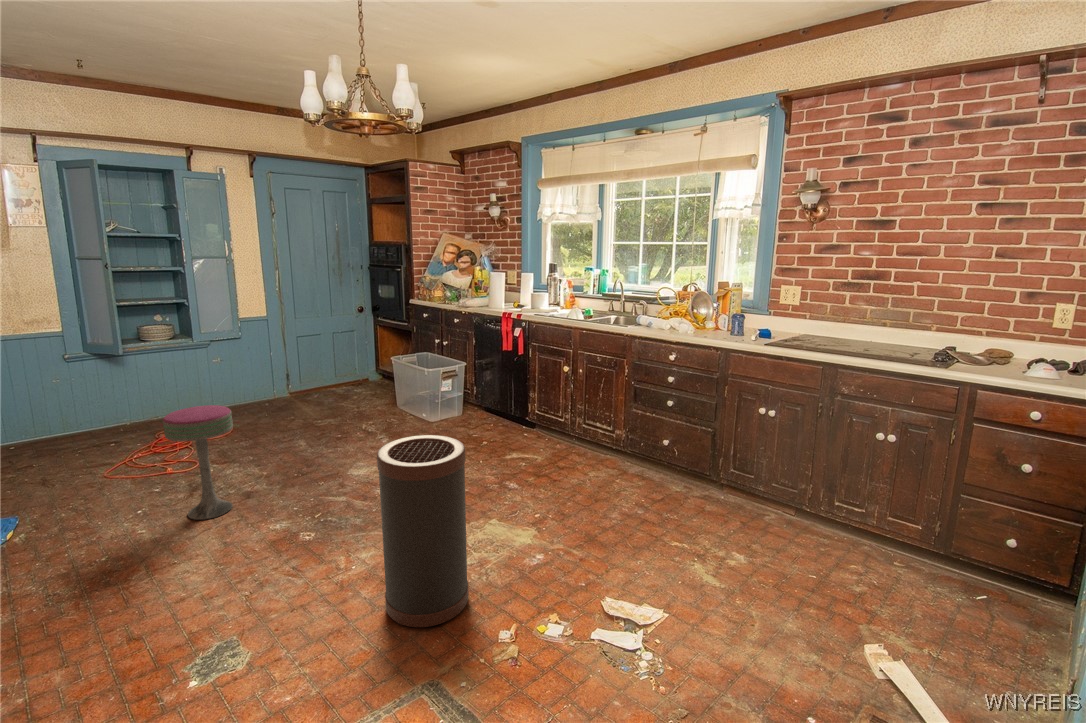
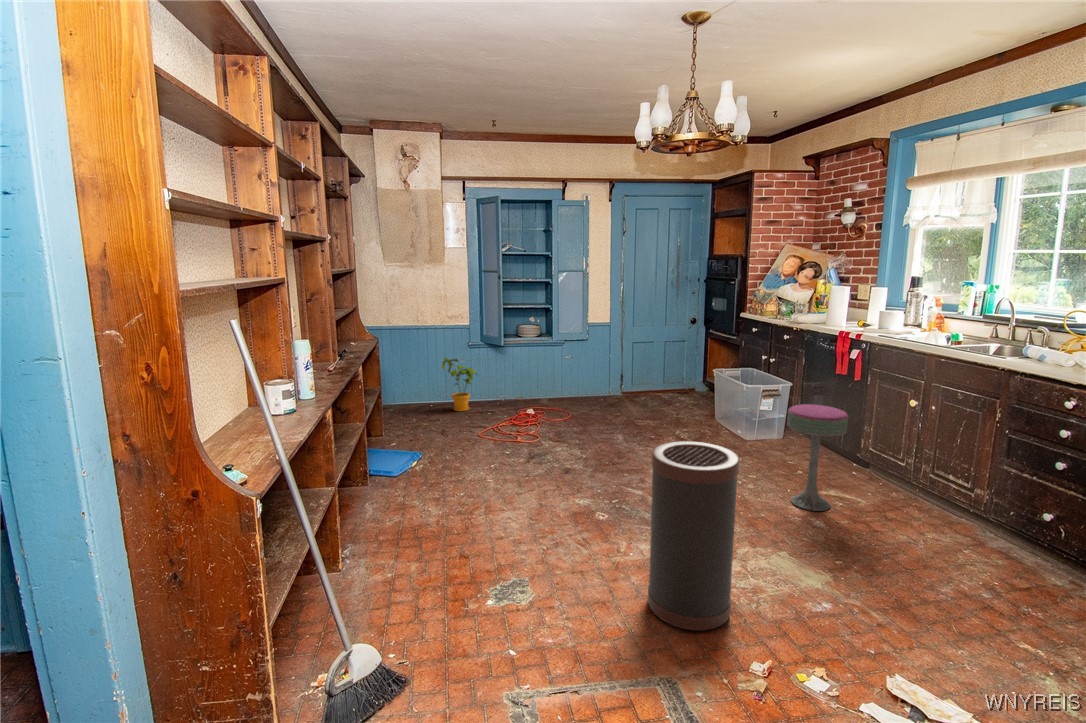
house plant: none [16,378,84,449] -> present [442,358,477,411]
bar stool: present [162,405,233,520] -> present [787,404,848,511]

